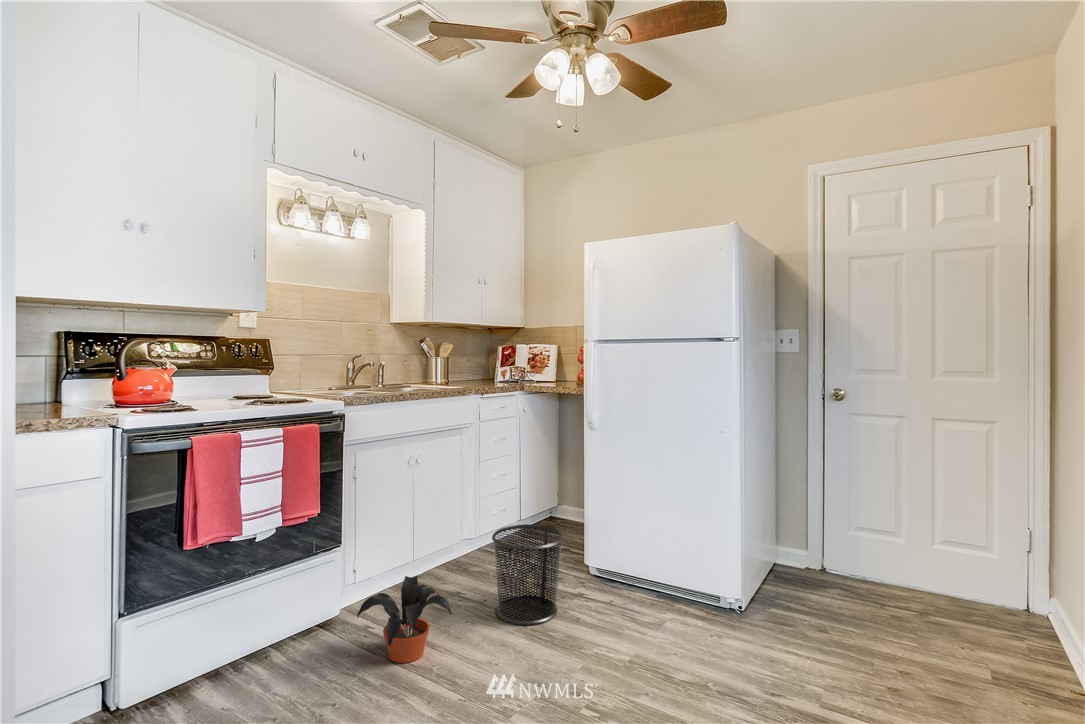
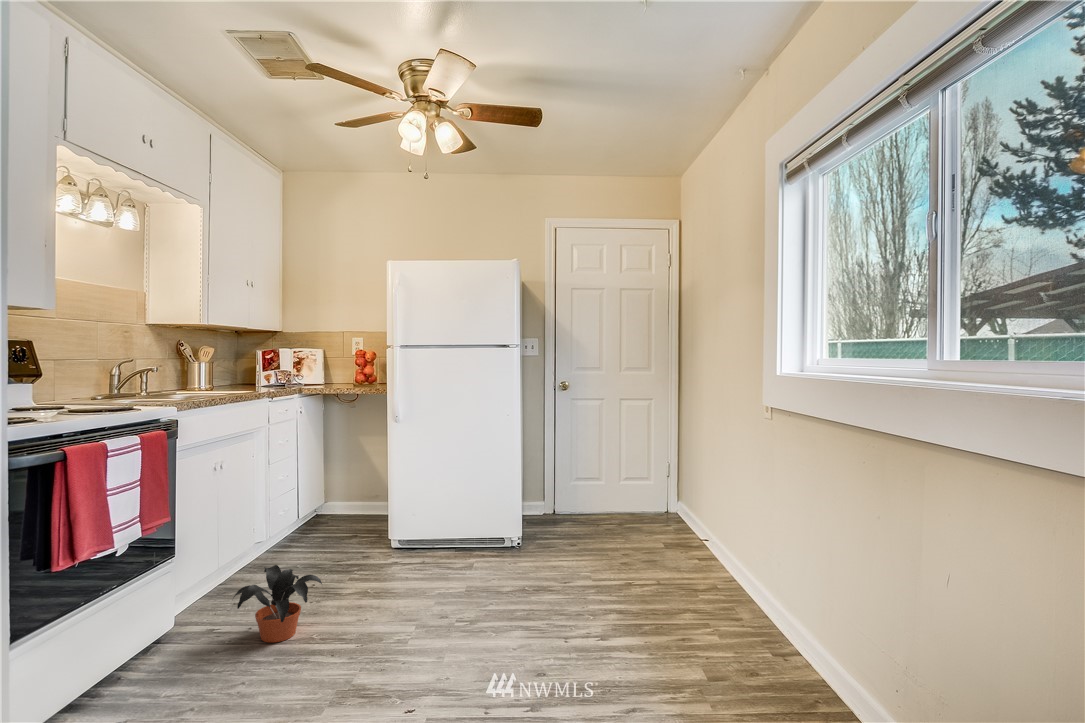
waste bin: present [492,524,564,625] -> none [328,508,394,592]

